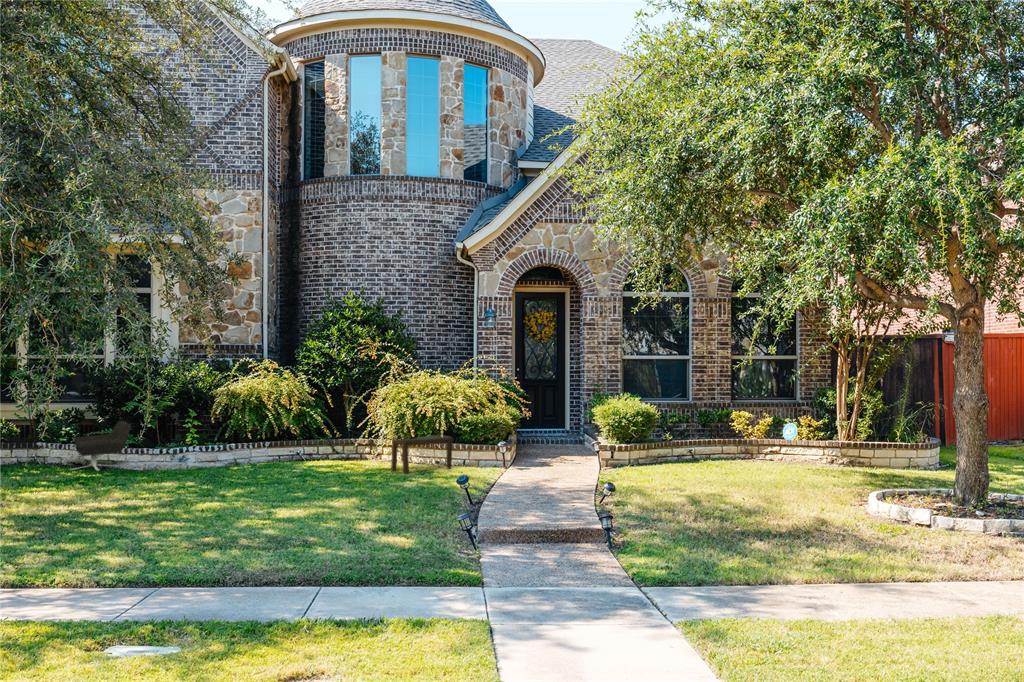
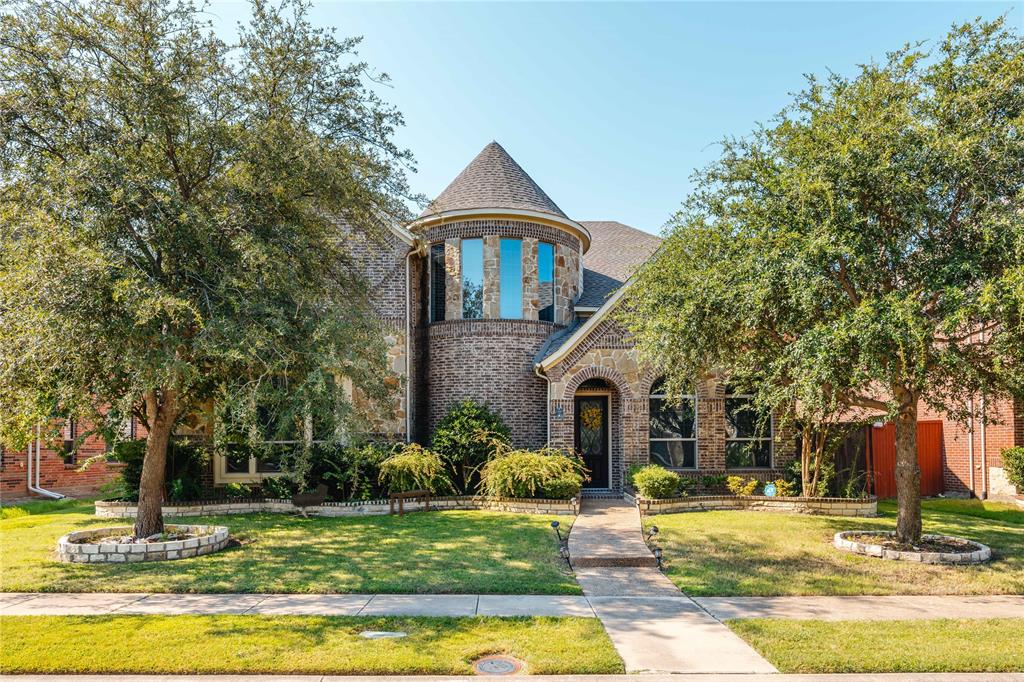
bench: present [391,435,453,474] -> present [390,490,430,516]

